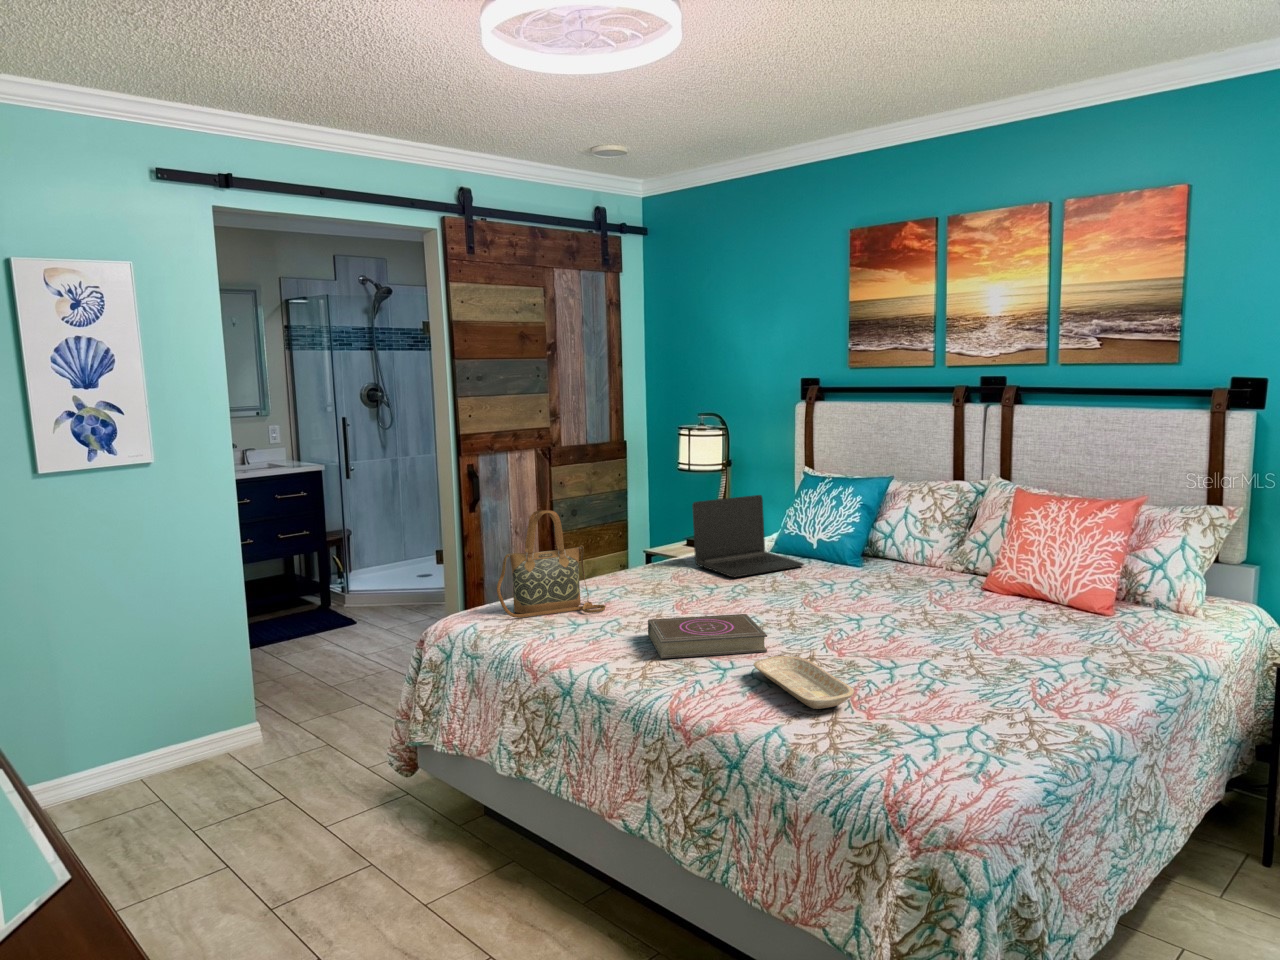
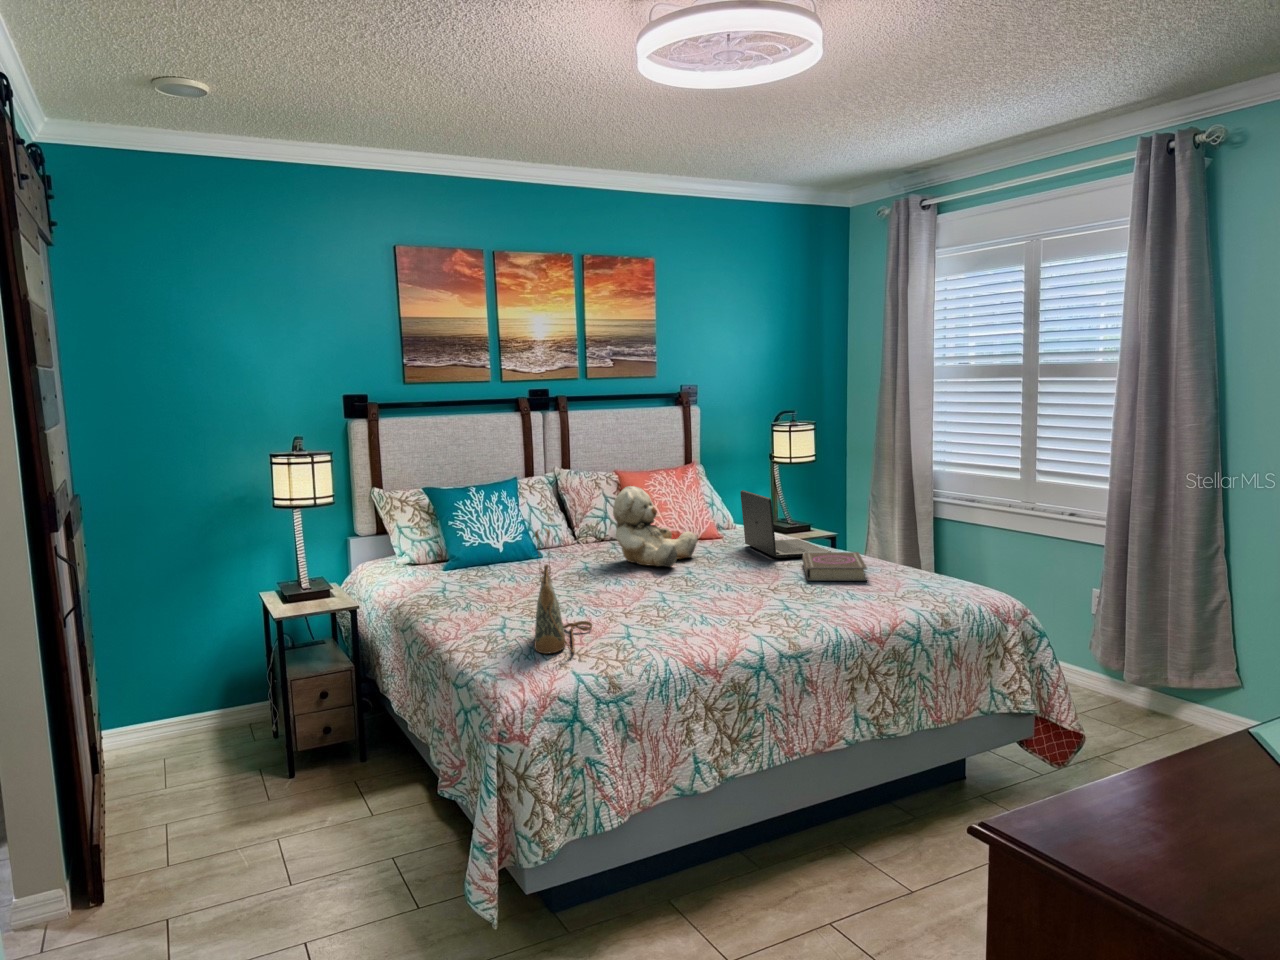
laptop: present [692,495,804,577] -> present [740,490,831,558]
teddy bear: none [844,503,958,609] -> present [613,486,698,567]
book: present [648,614,767,658] -> present [802,552,867,581]
tray: present [754,656,854,709] -> none [797,580,894,601]

